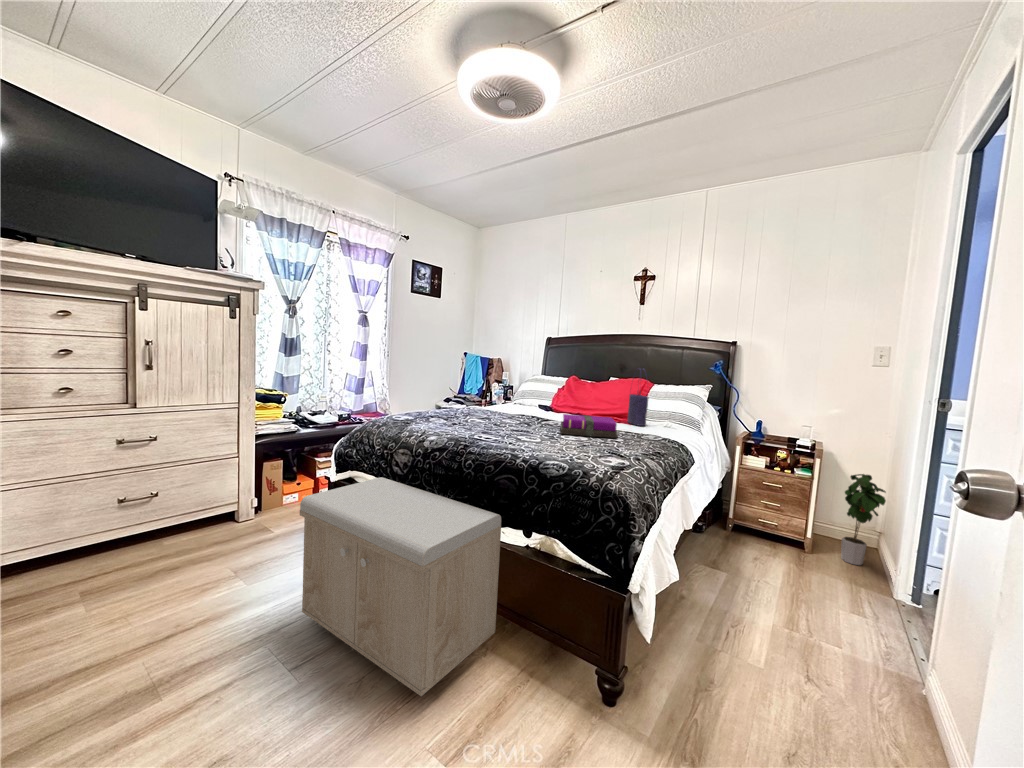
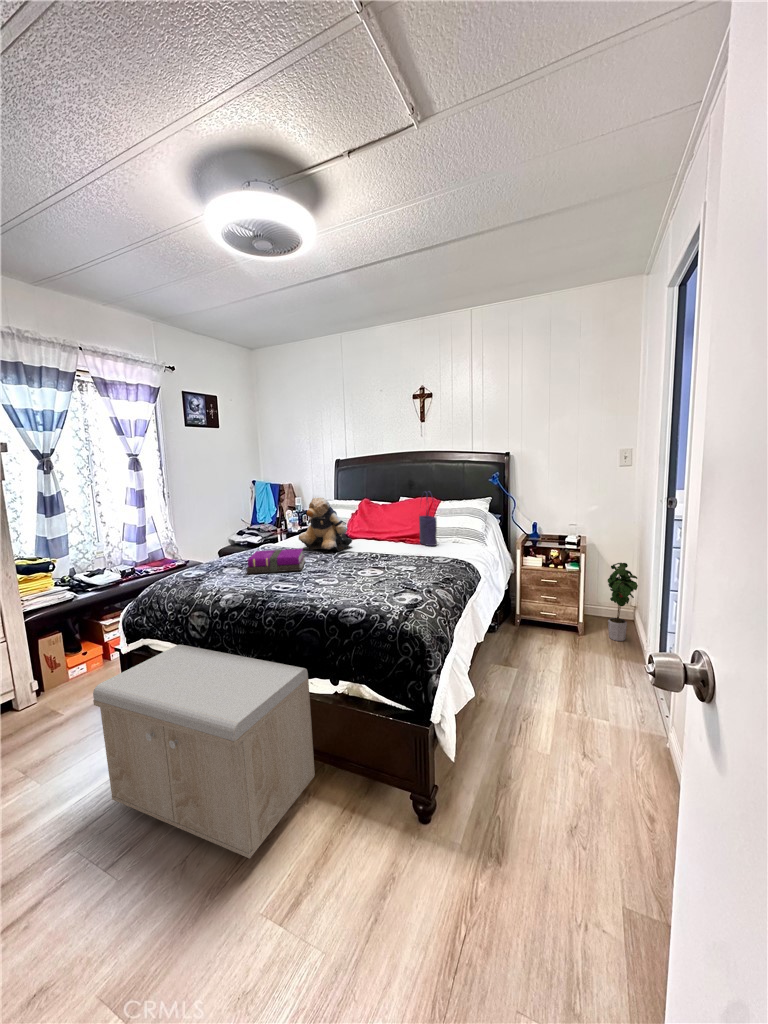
teddy bear: none [504,362,558,418] -> present [299,497,352,551]
notebook: present [561,414,618,438] -> present [246,548,305,574]

